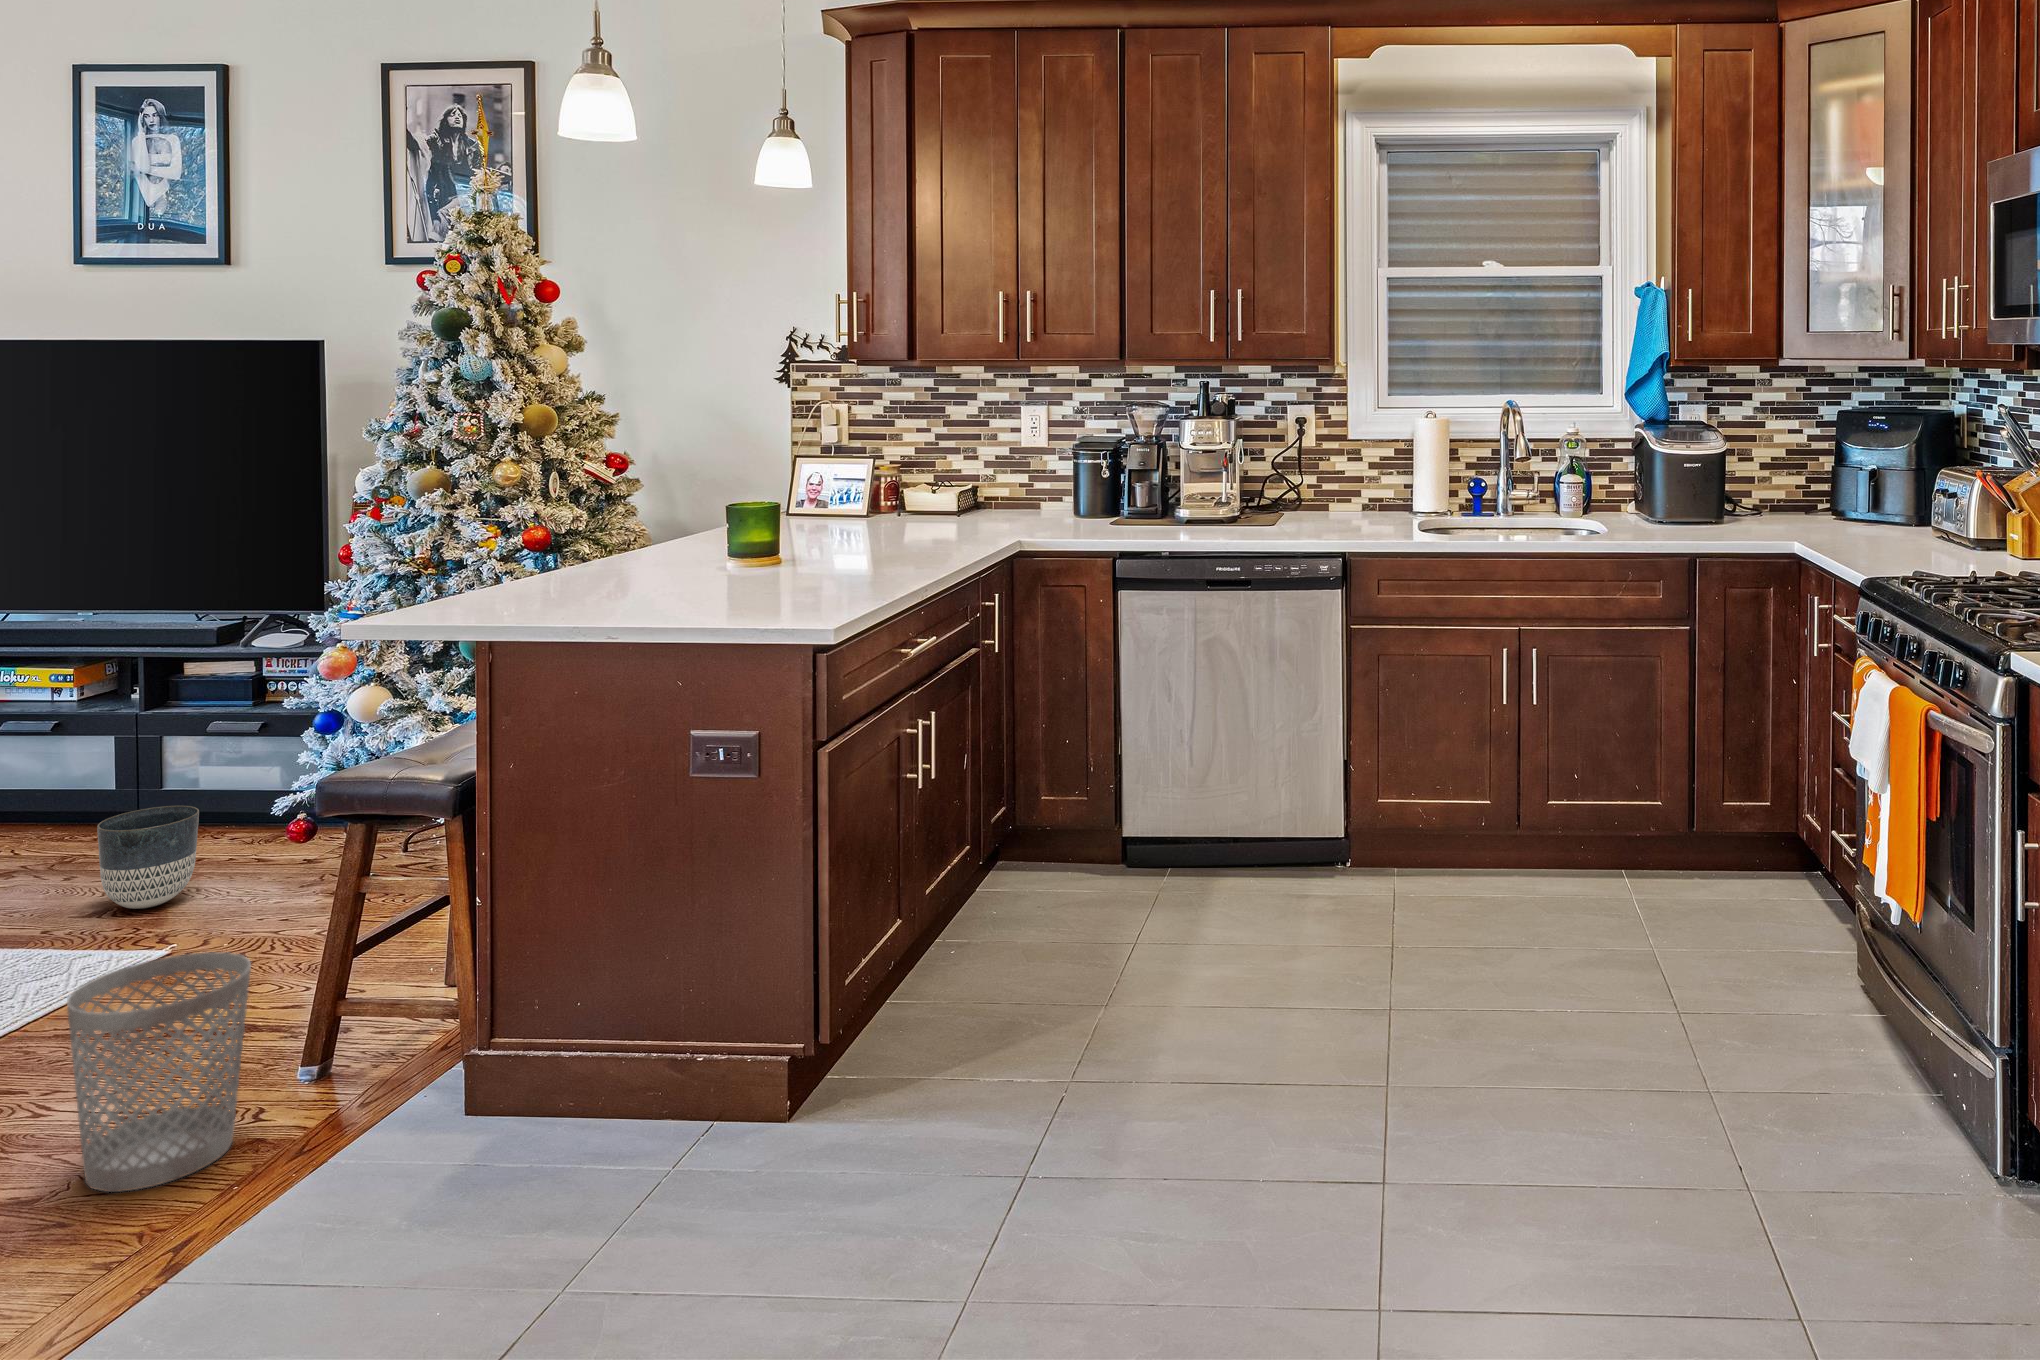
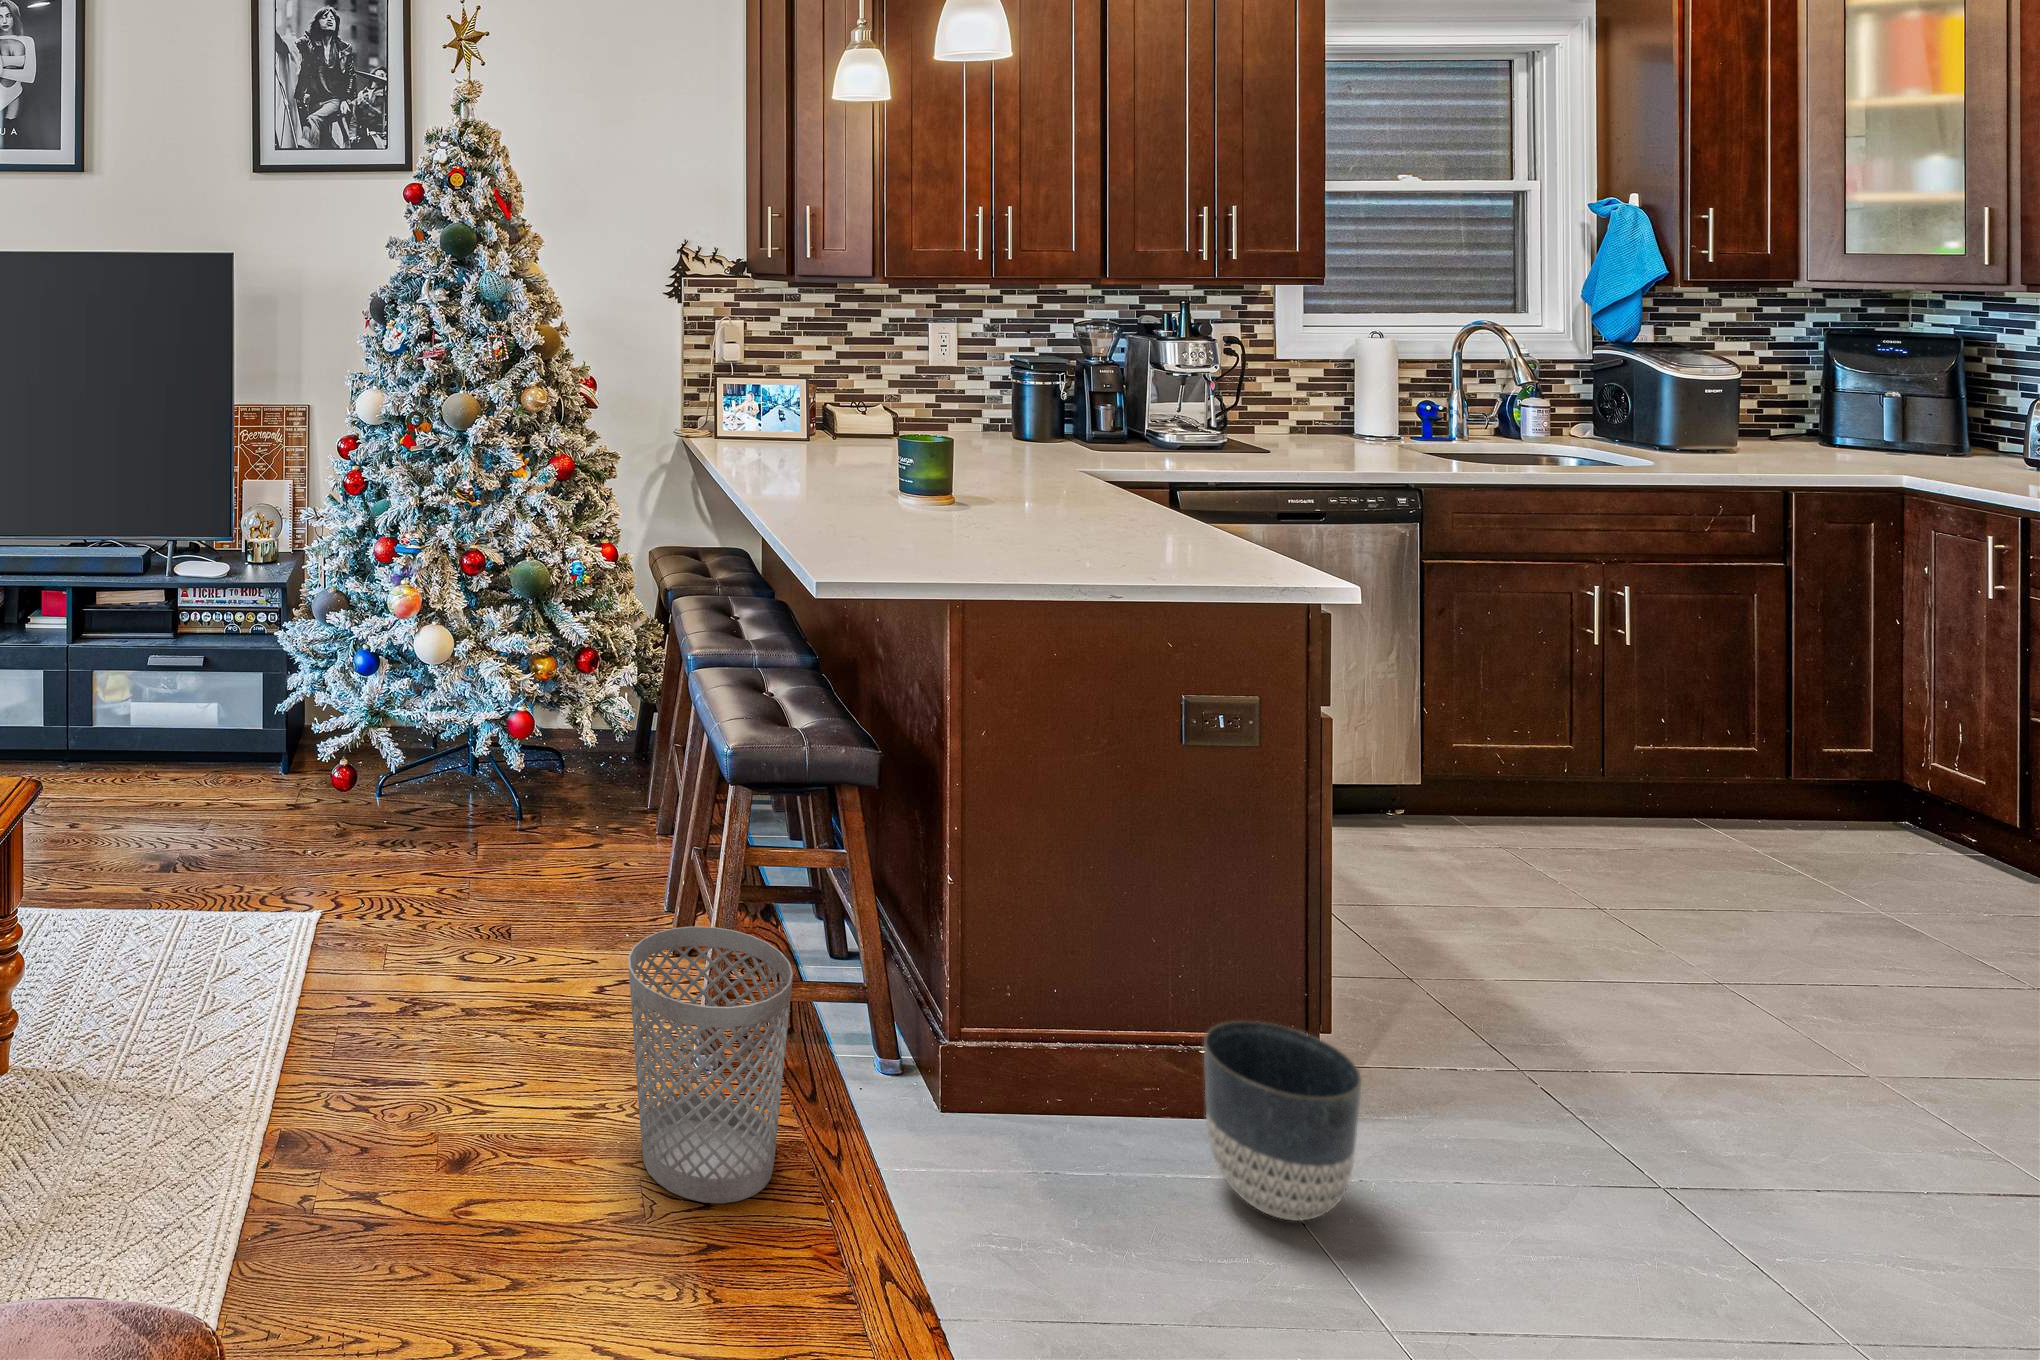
planter: present [97,806,199,909] -> present [1204,1021,1362,1221]

